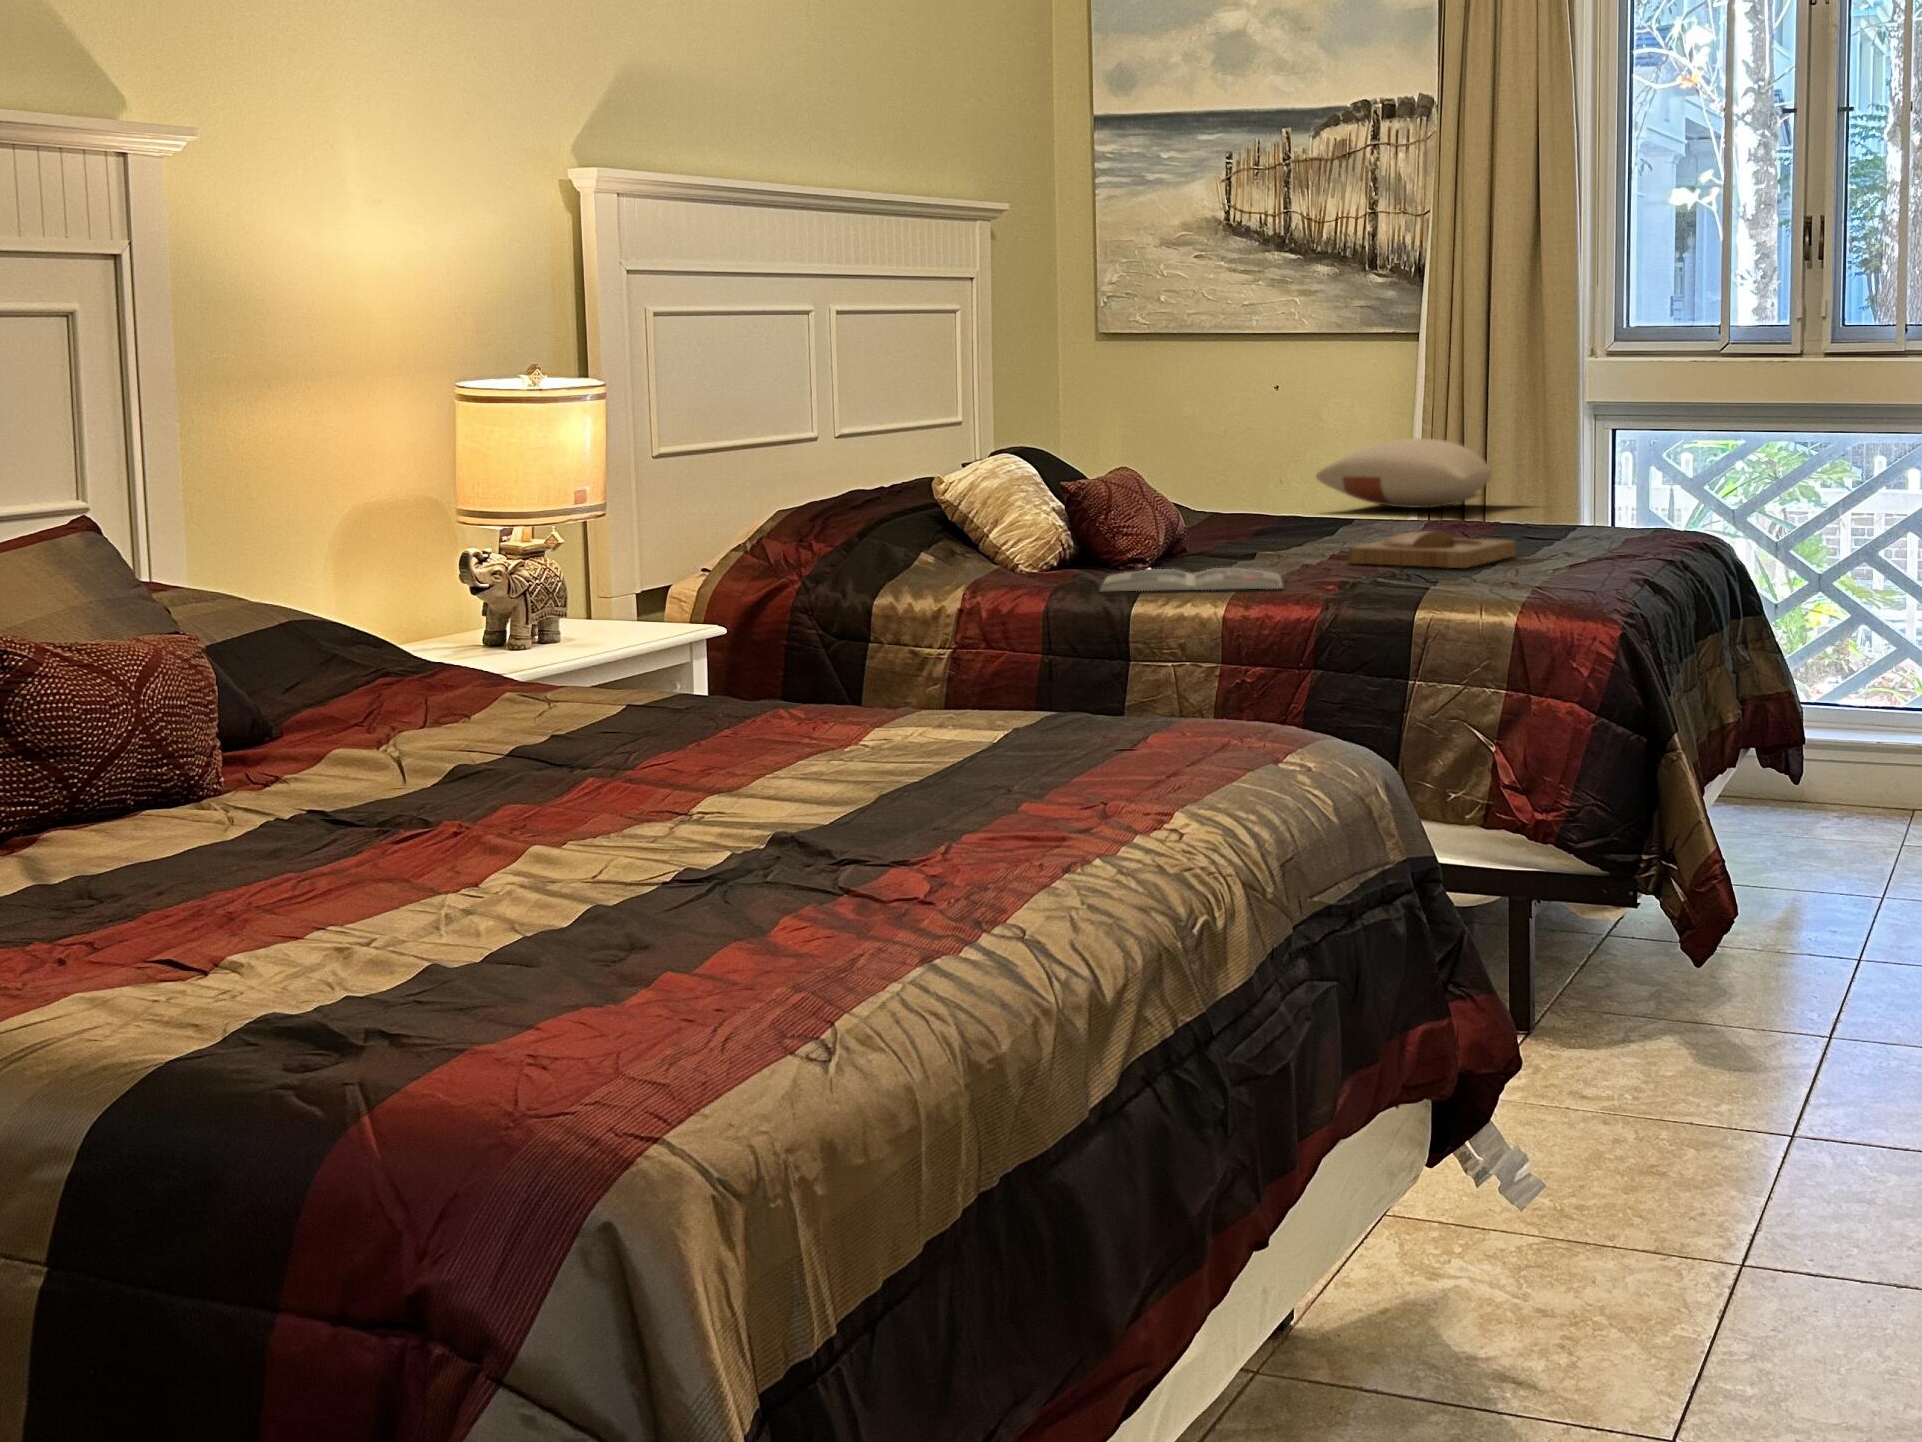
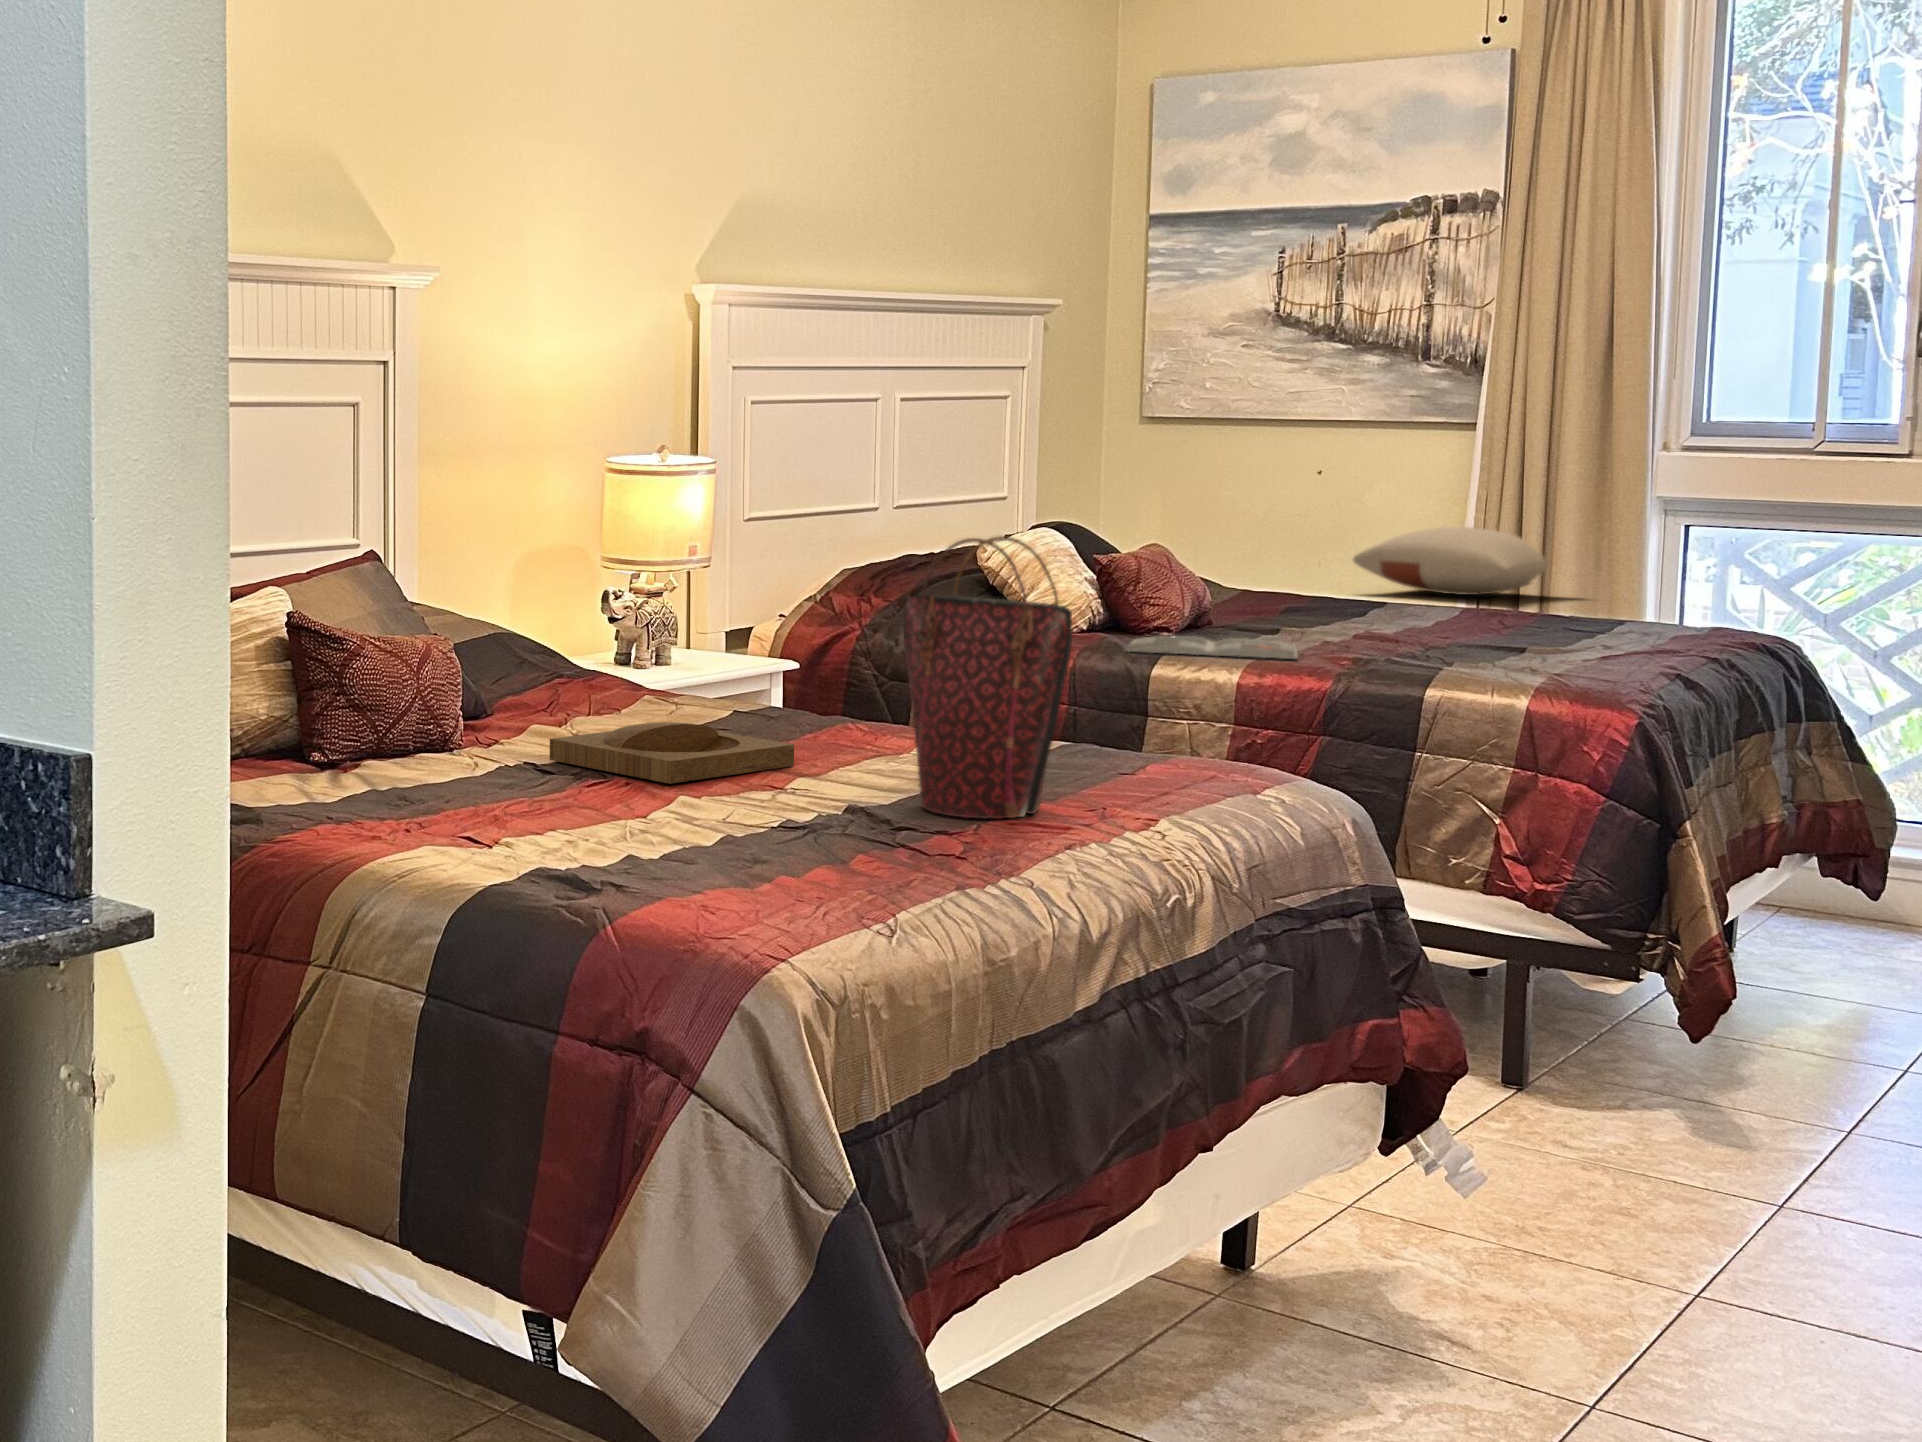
handbag: none [835,462,1055,839] -> present [904,536,1072,819]
tray: present [1348,531,1516,568] -> present [550,722,794,784]

